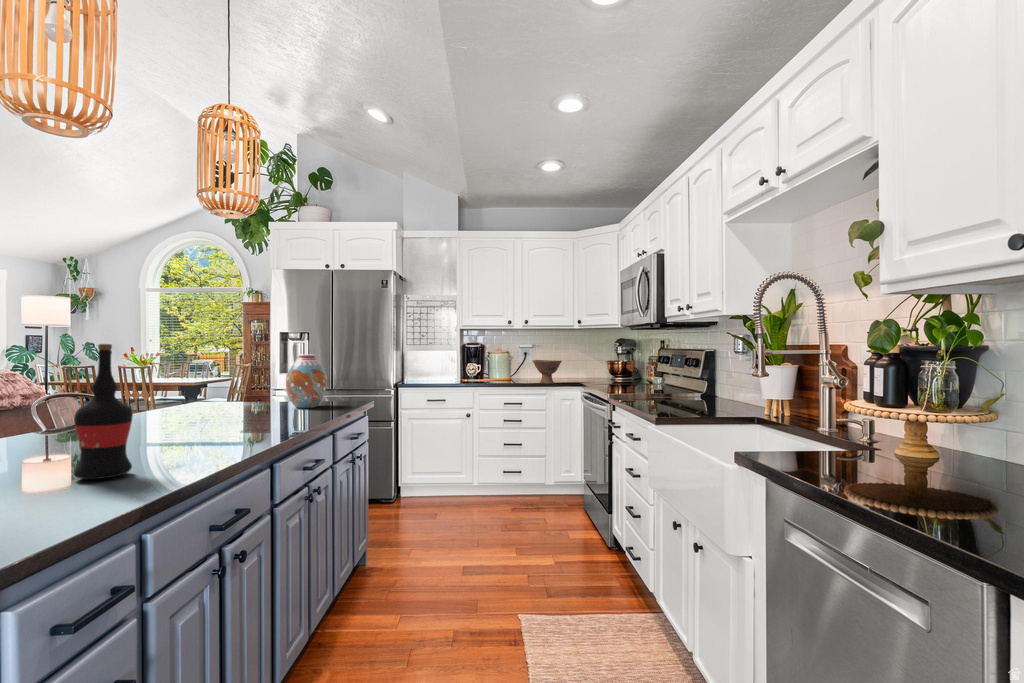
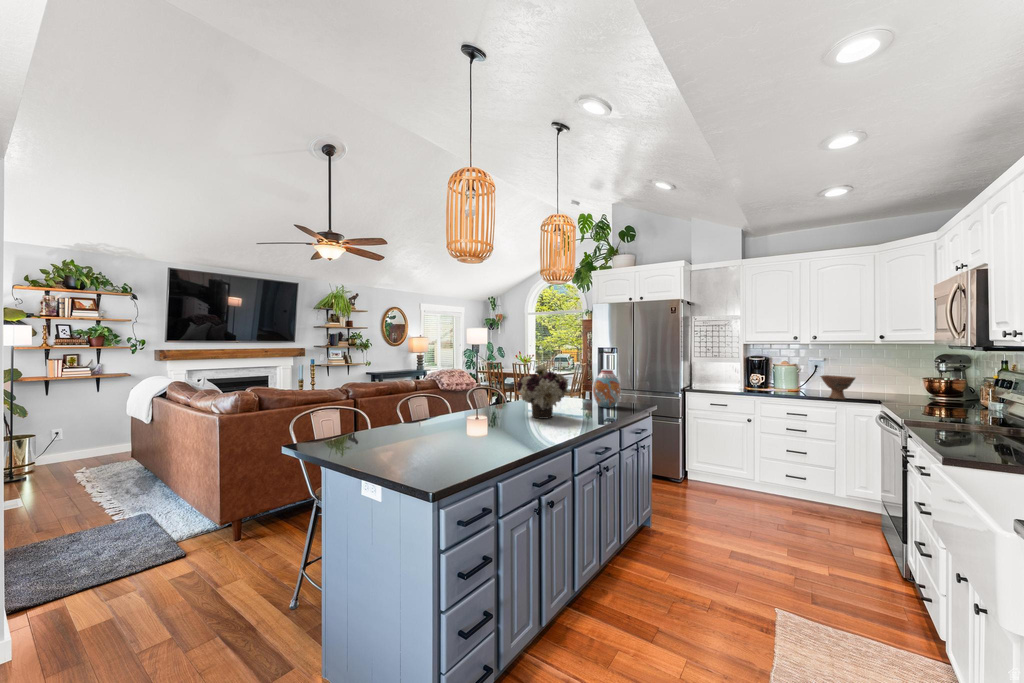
flower arrangement: none [157,342,255,429] -> present [517,364,568,419]
wine bottle: present [74,344,133,479] -> none [470,374,495,447]

